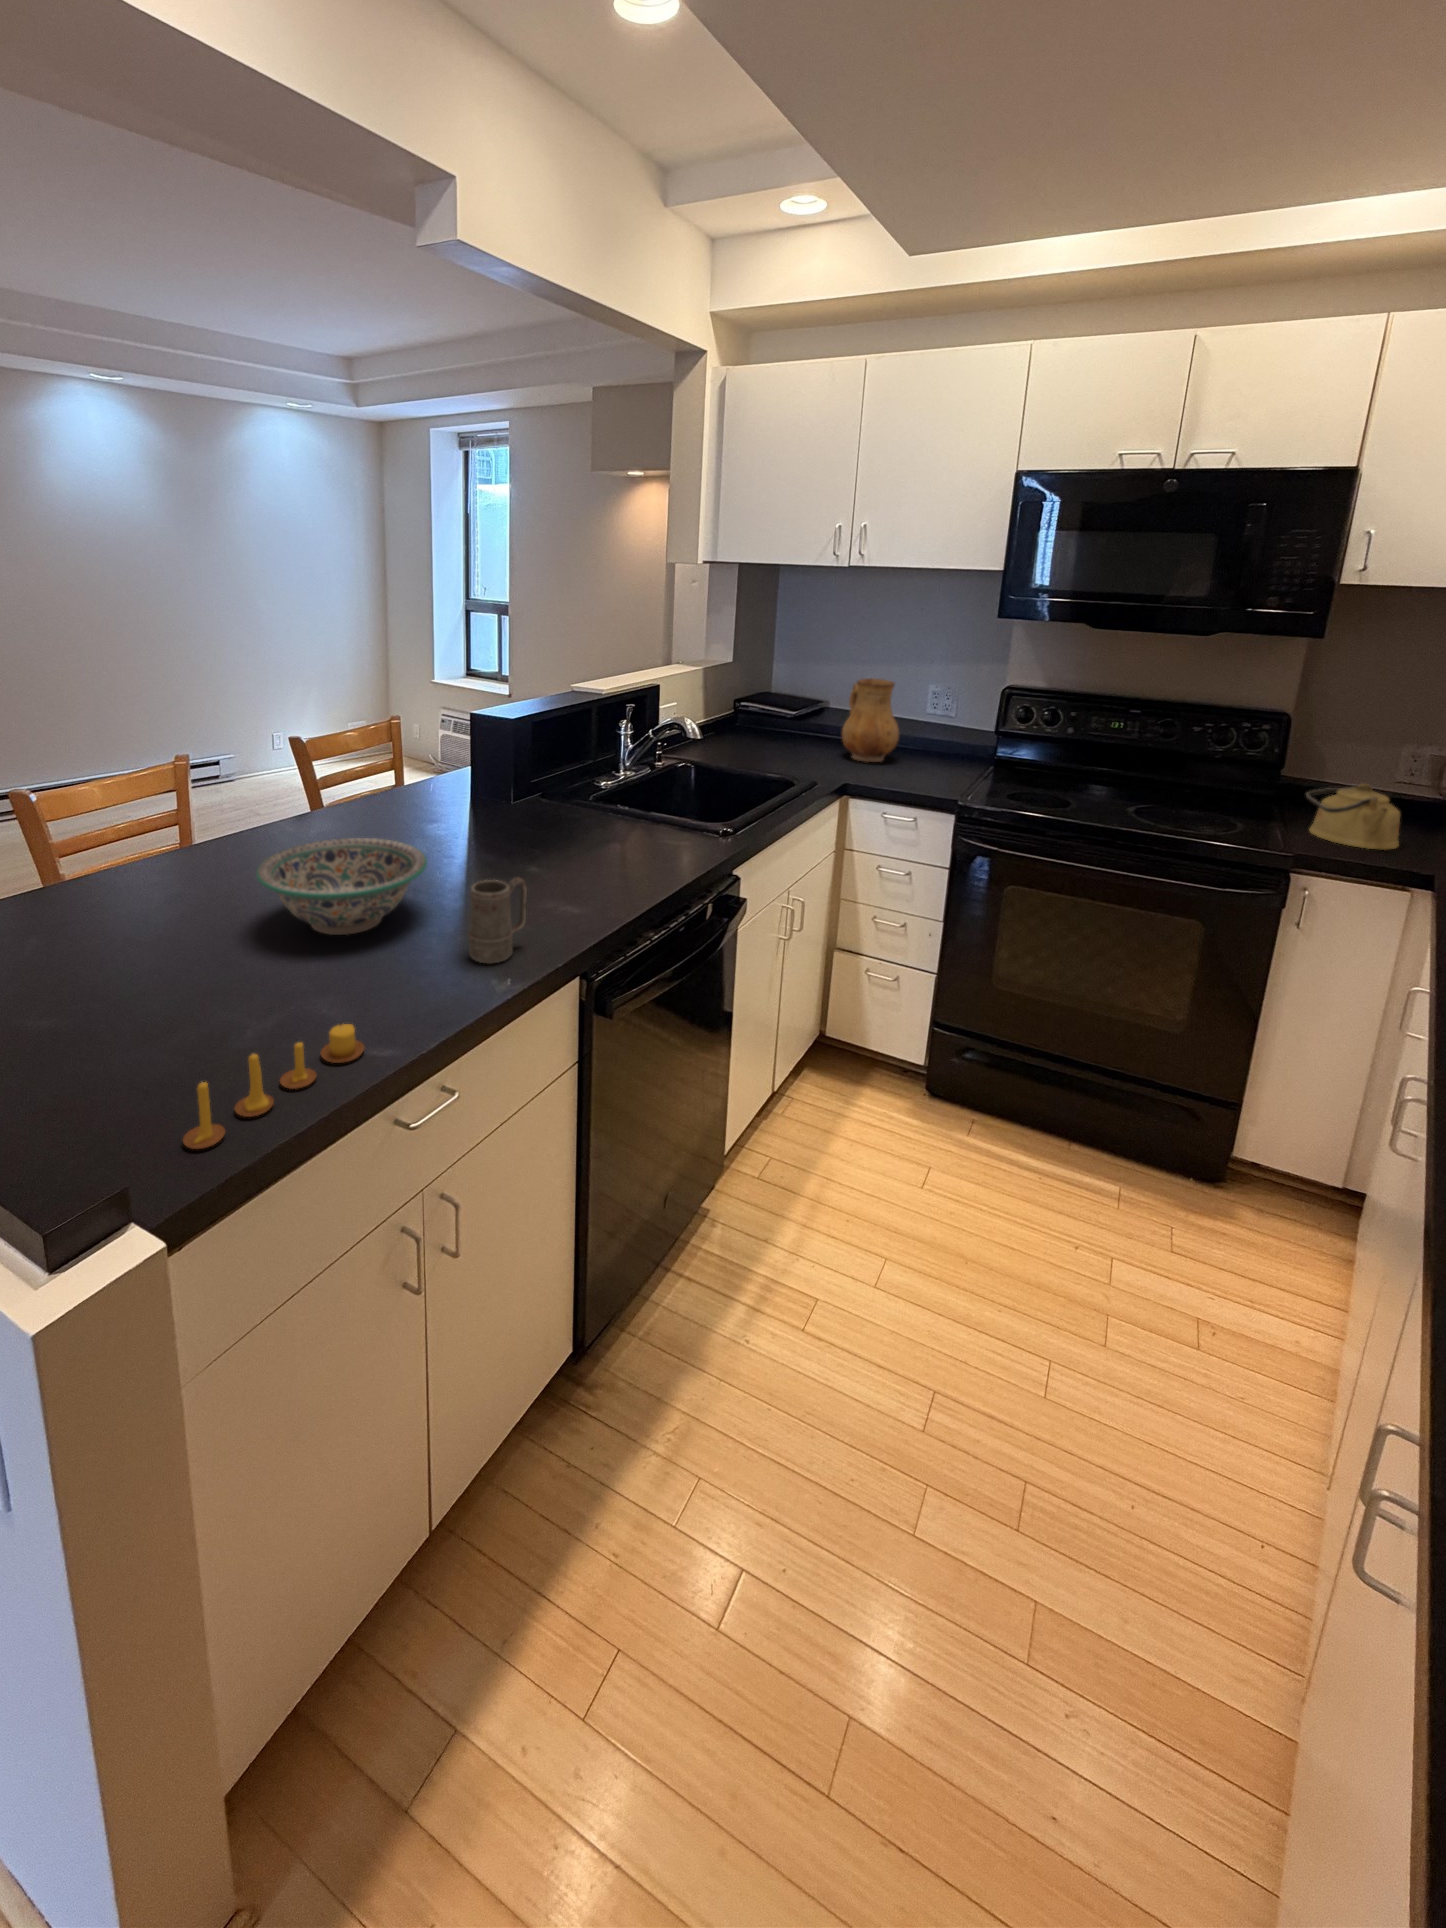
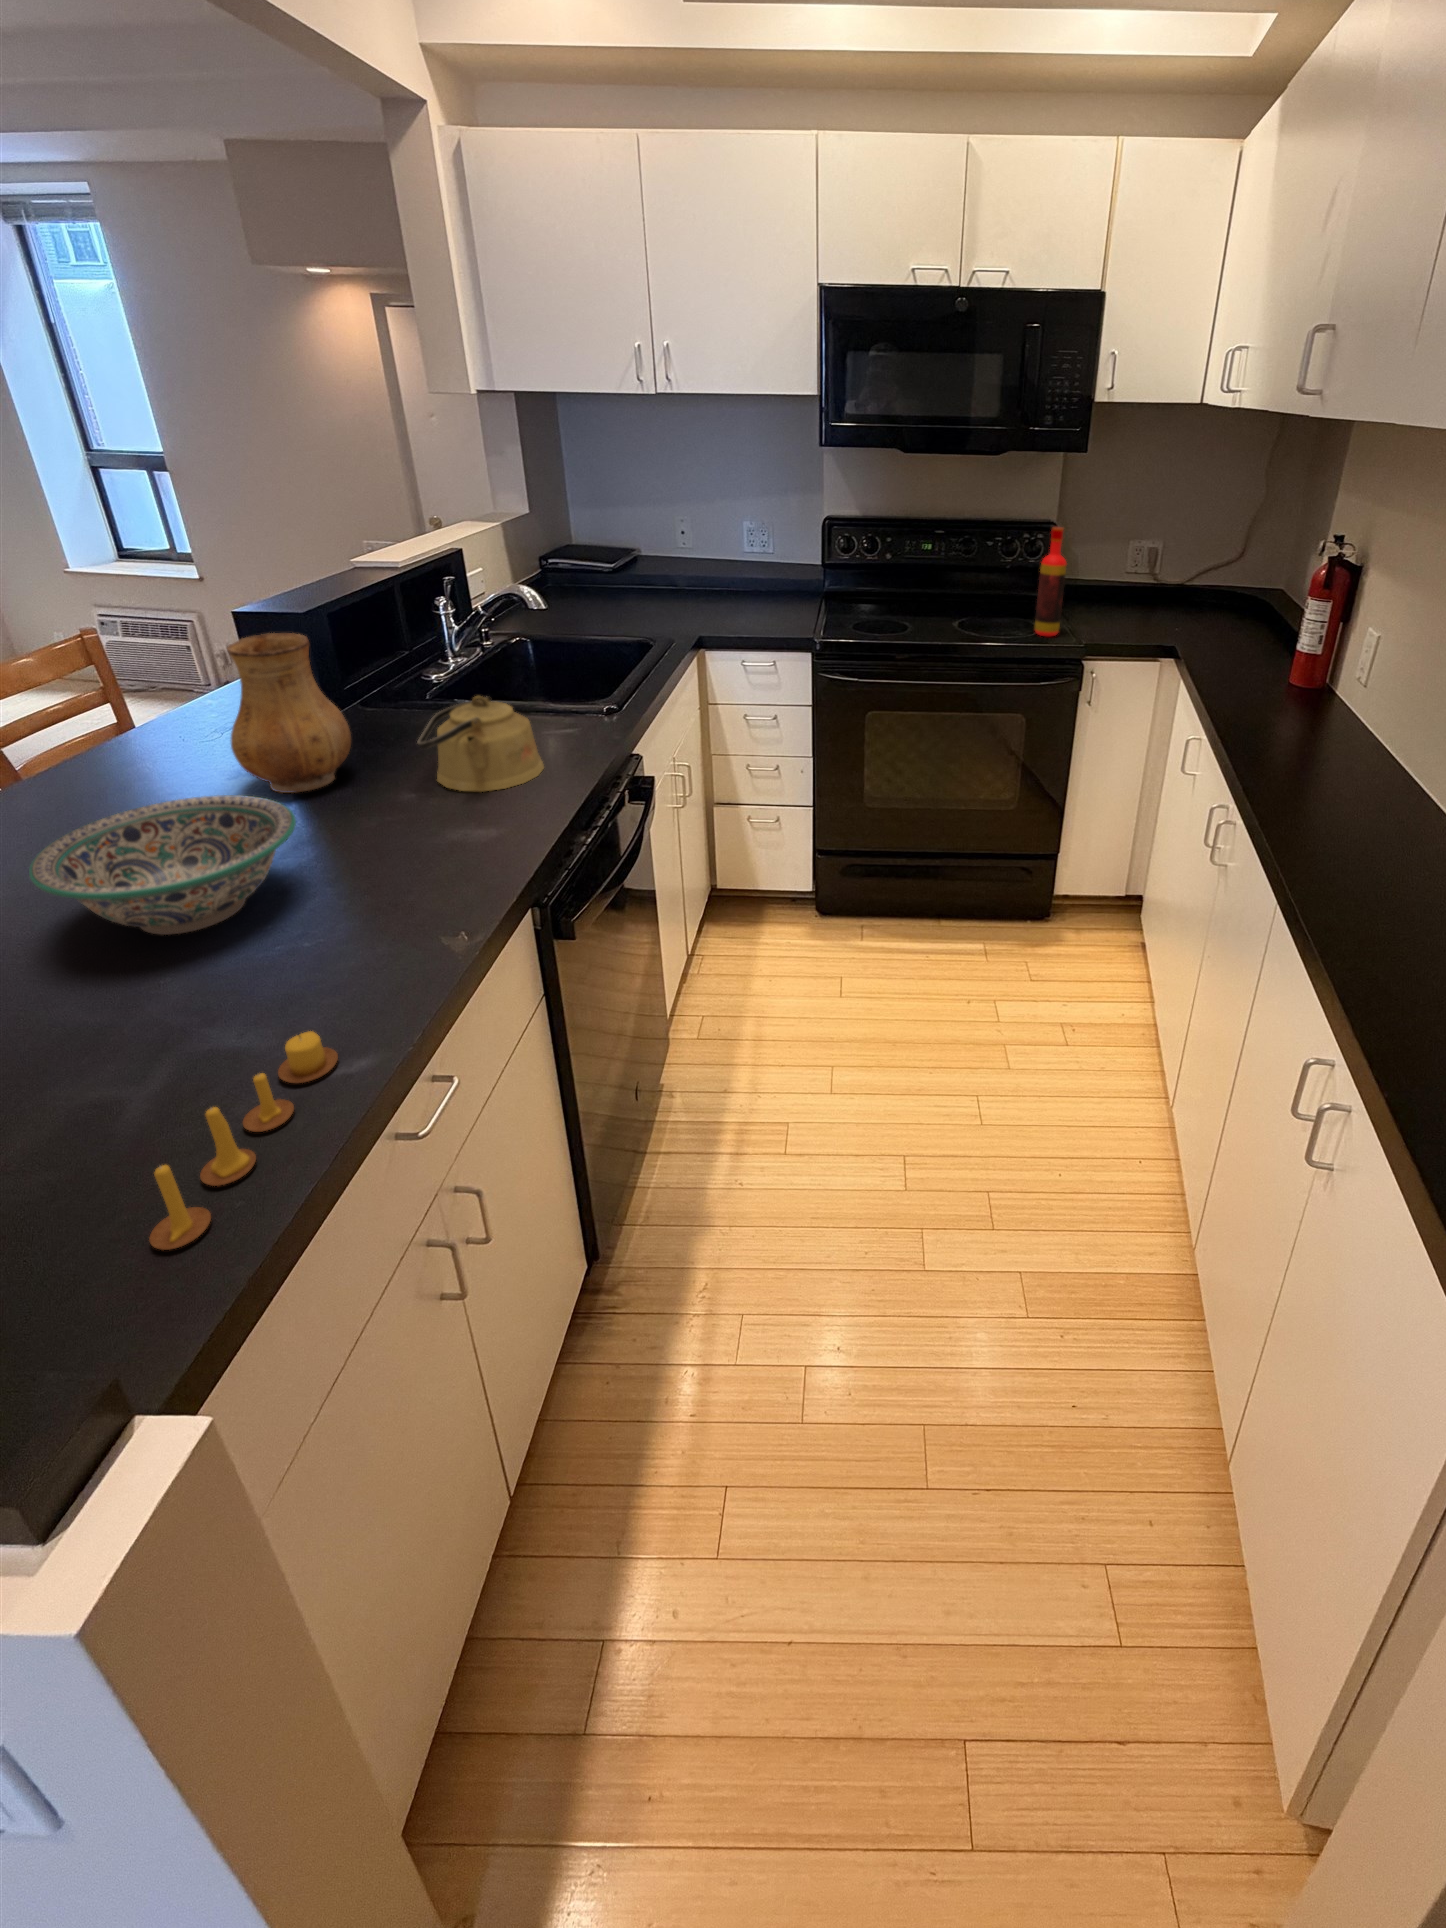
ceramic pitcher: present [842,678,899,762] -> present [227,633,351,793]
bottle: none [1228,716,1278,838] -> present [1035,527,1067,637]
kettle: present [1306,784,1400,850] -> present [417,696,544,792]
mug: present [468,877,527,964] -> none [386,806,459,915]

